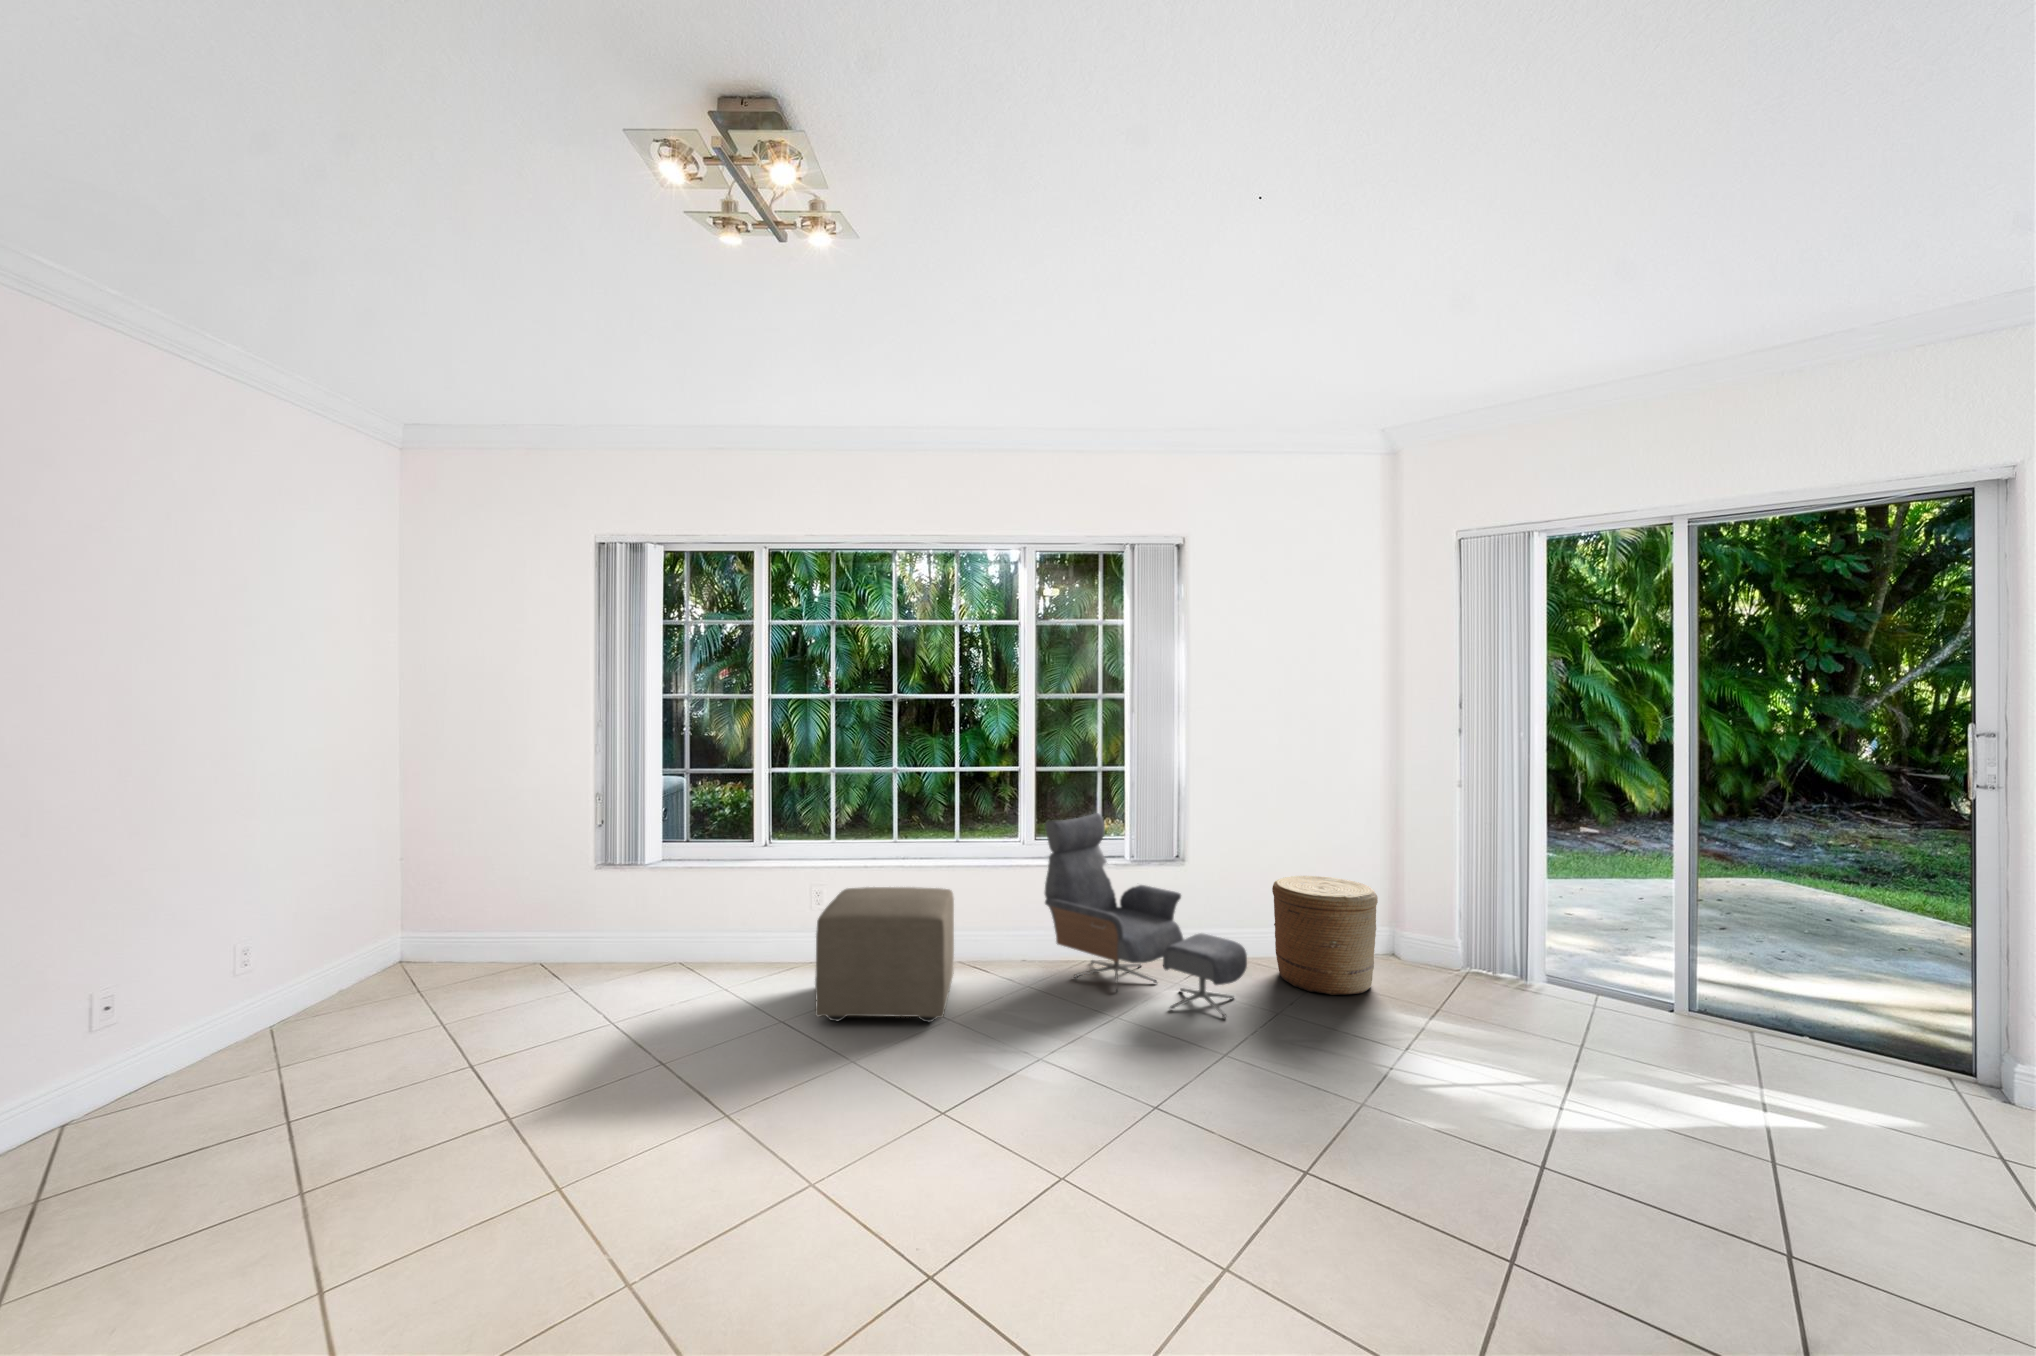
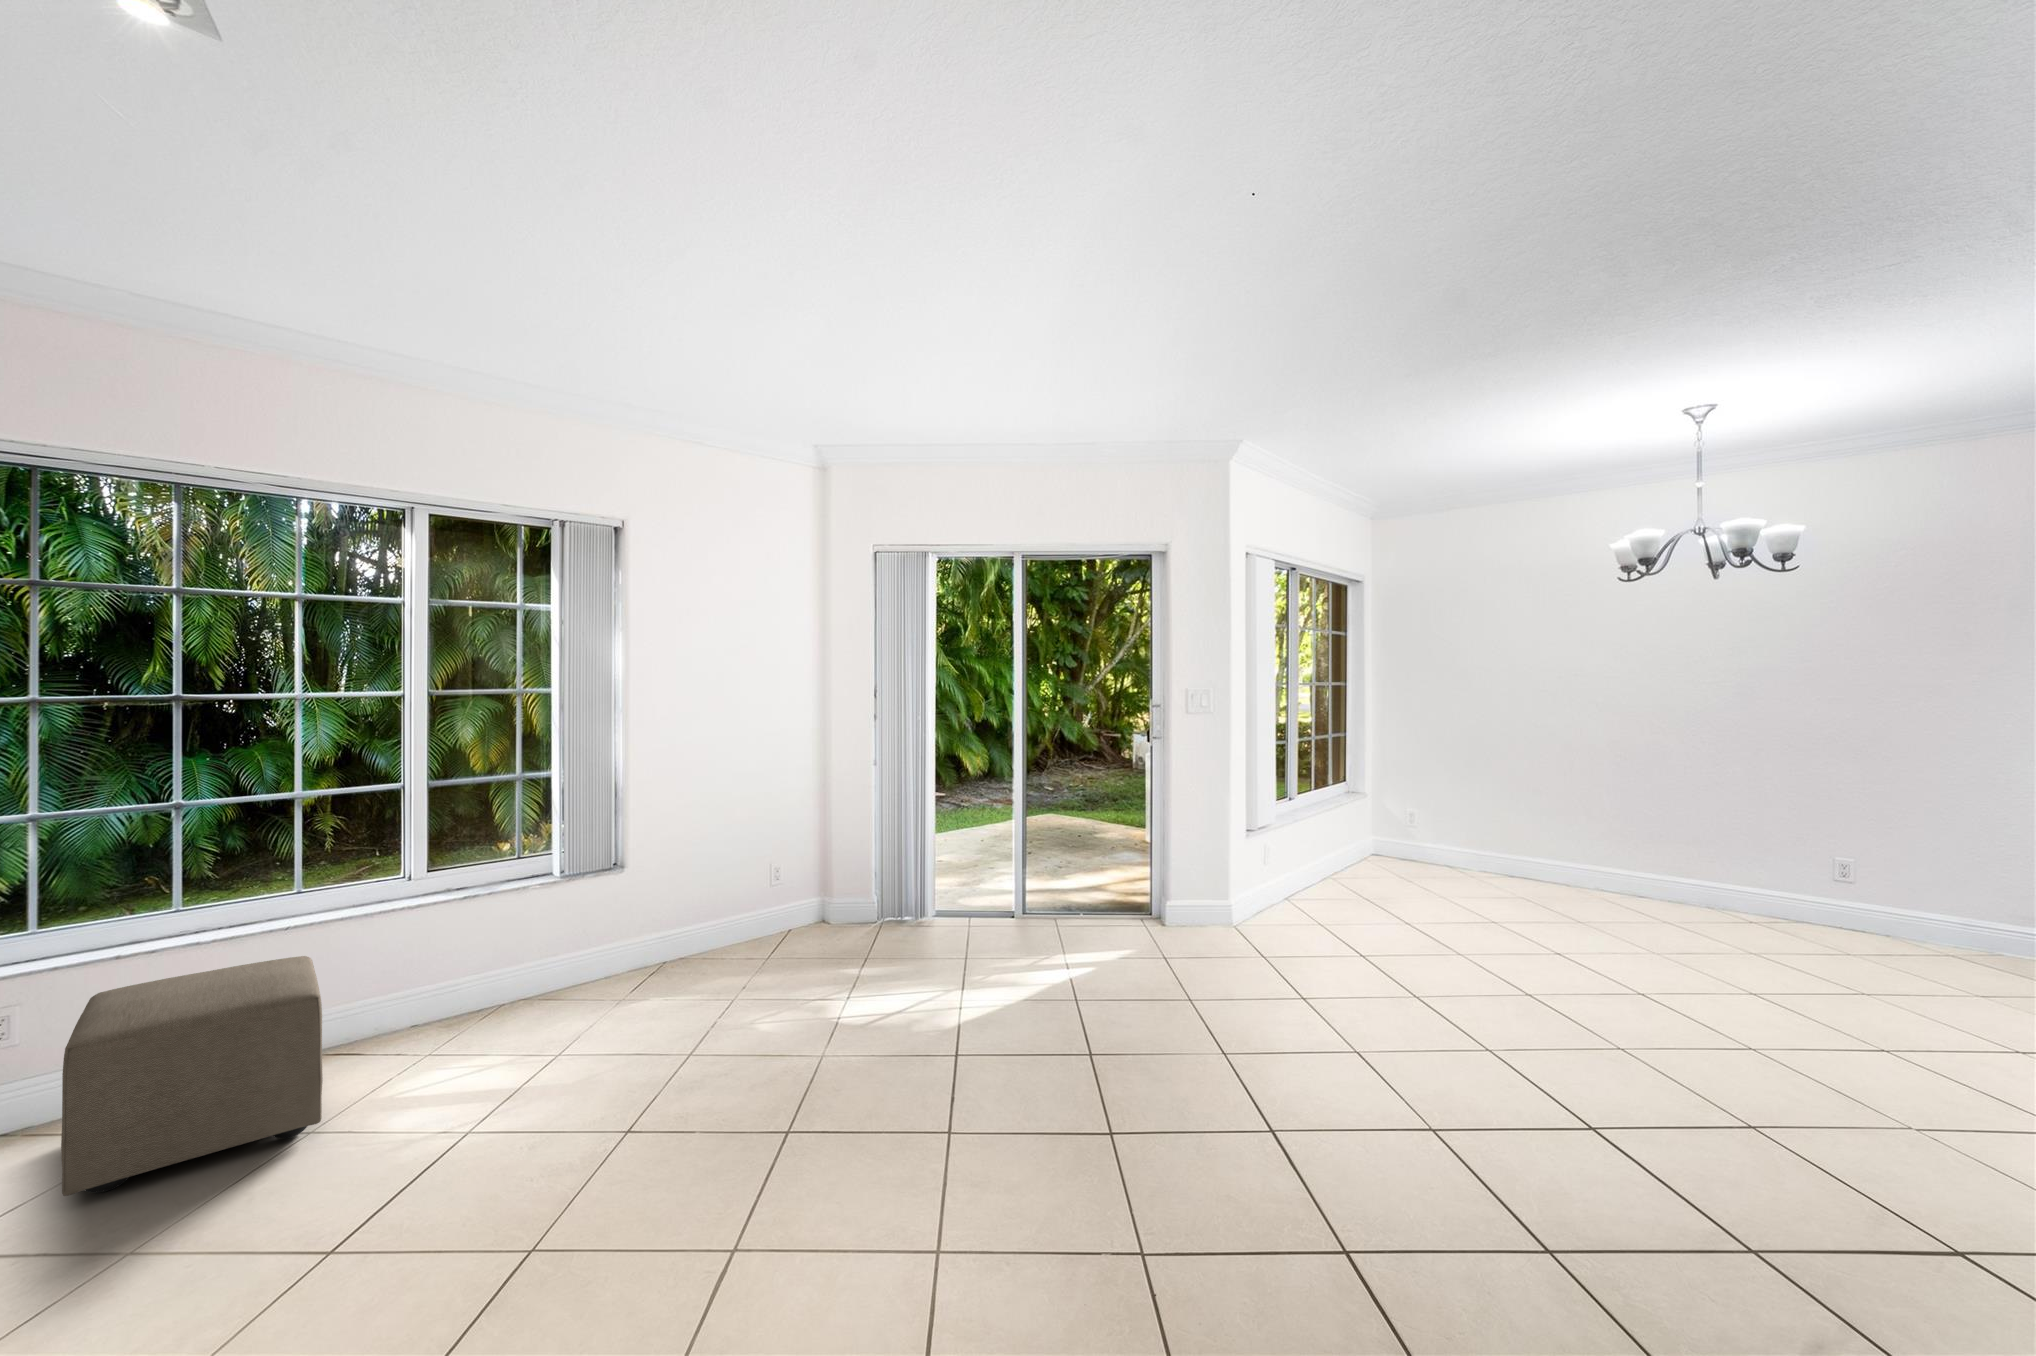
lounge chair: present [1045,813,1247,1018] -> none [450,829,704,1023]
woven basket: present [1272,876,1378,995] -> none [717,859,813,969]

